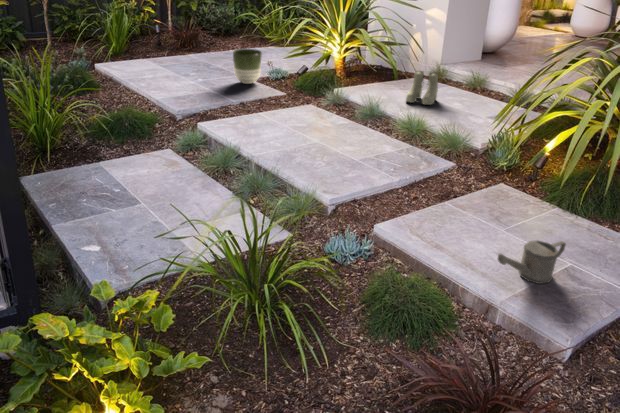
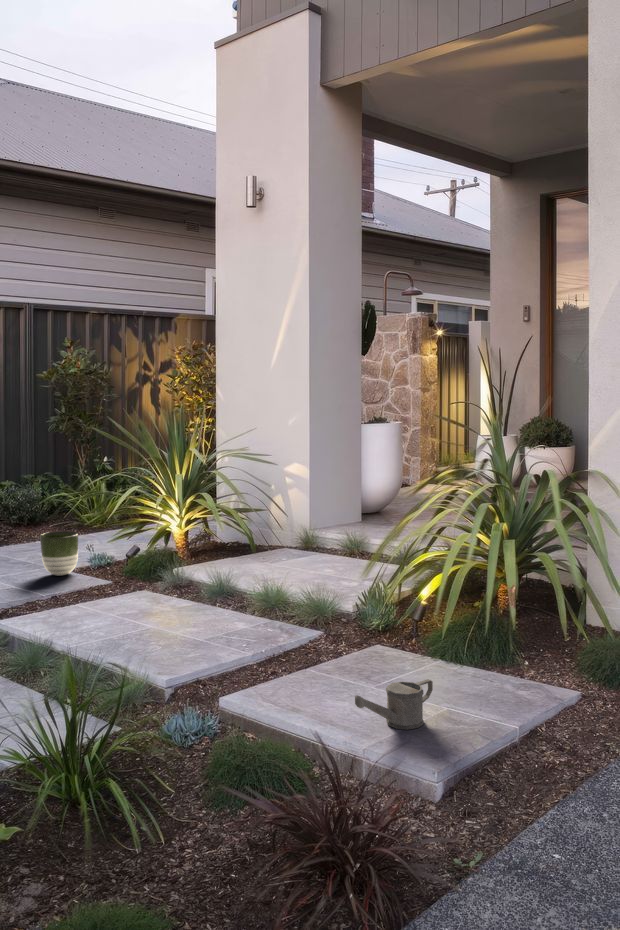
boots: present [406,71,438,105] -> none [264,535,303,574]

